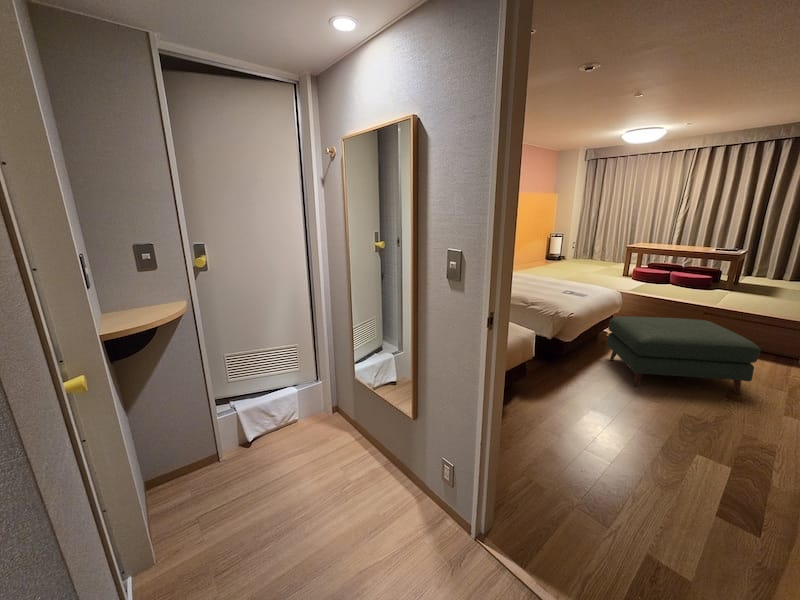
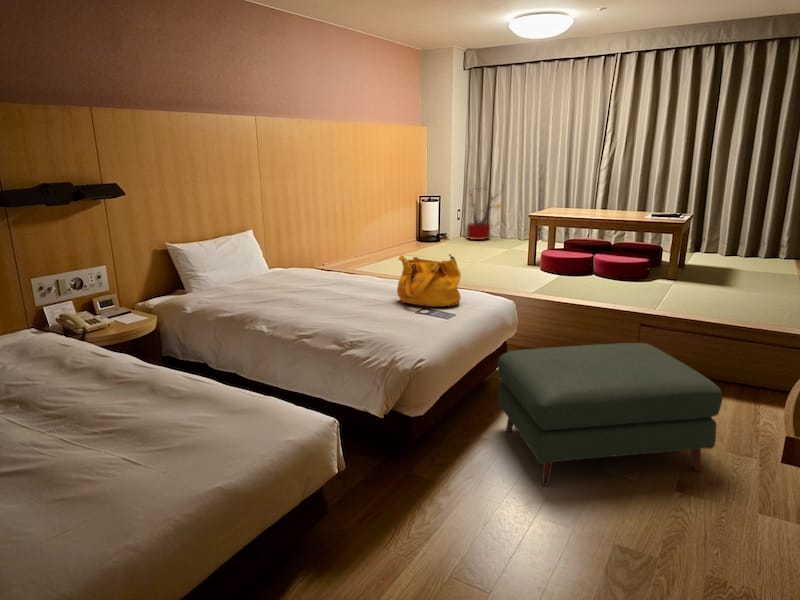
decorative plant: none [579,225,607,260] -> present [466,182,501,240]
handbag: none [550,262,589,291] -> present [397,254,461,307]

